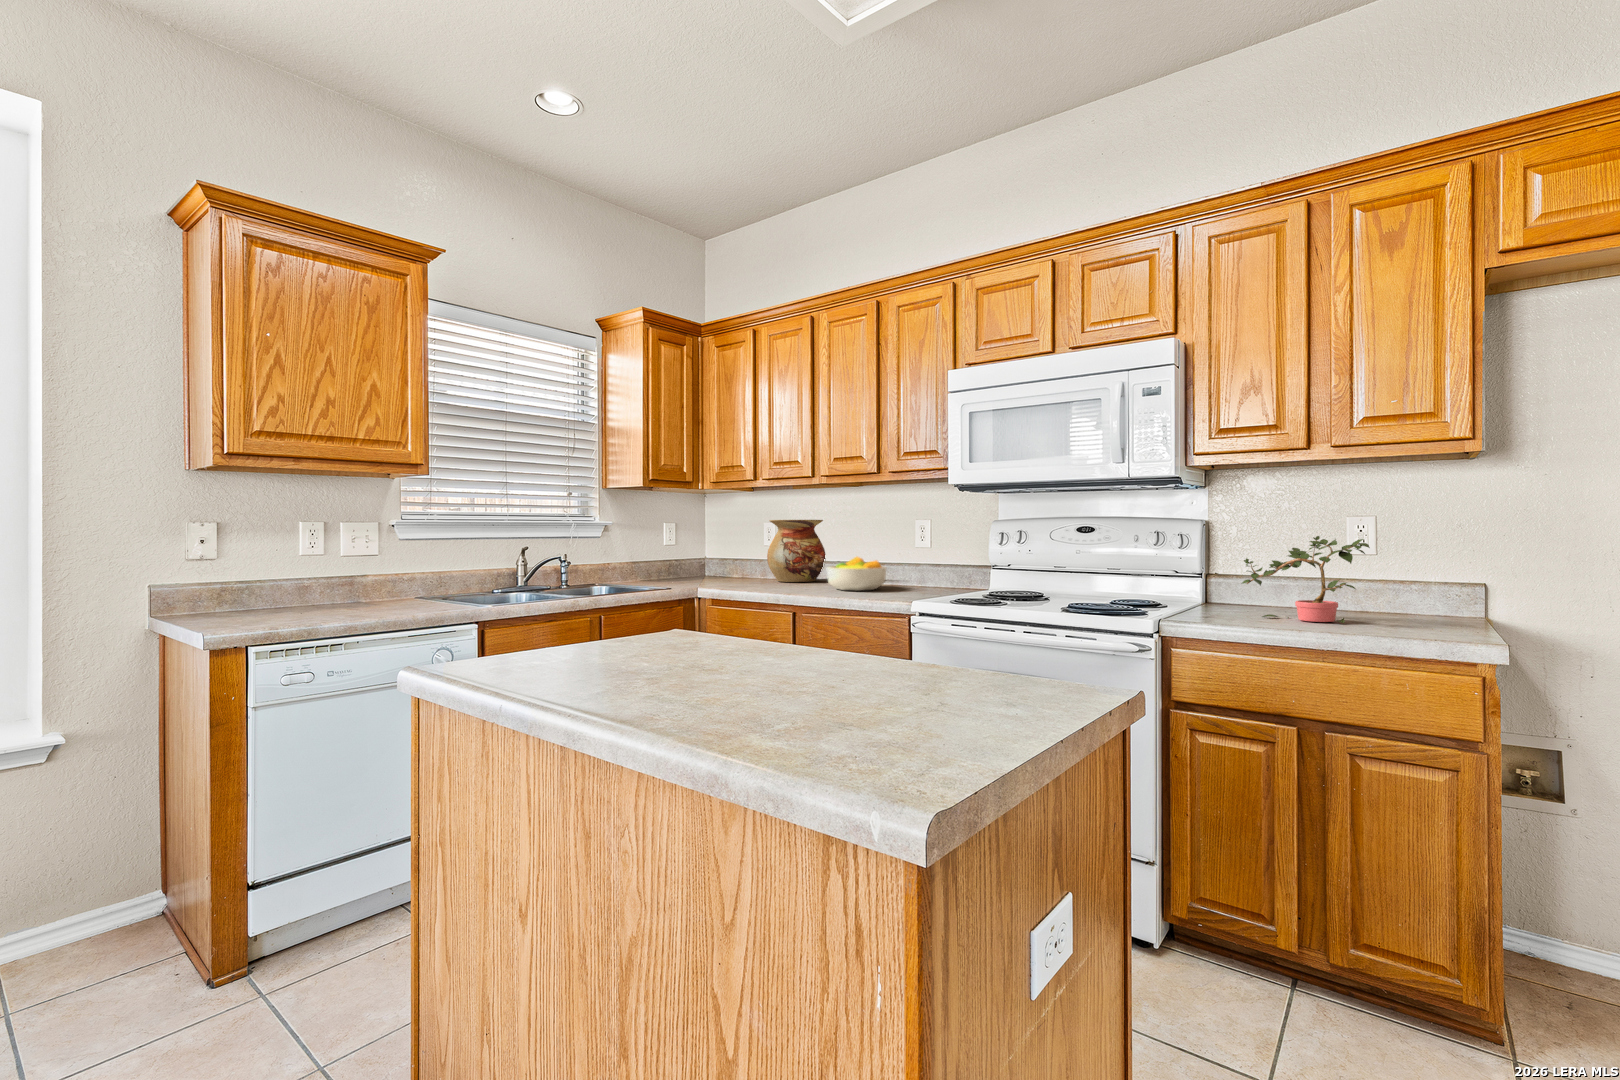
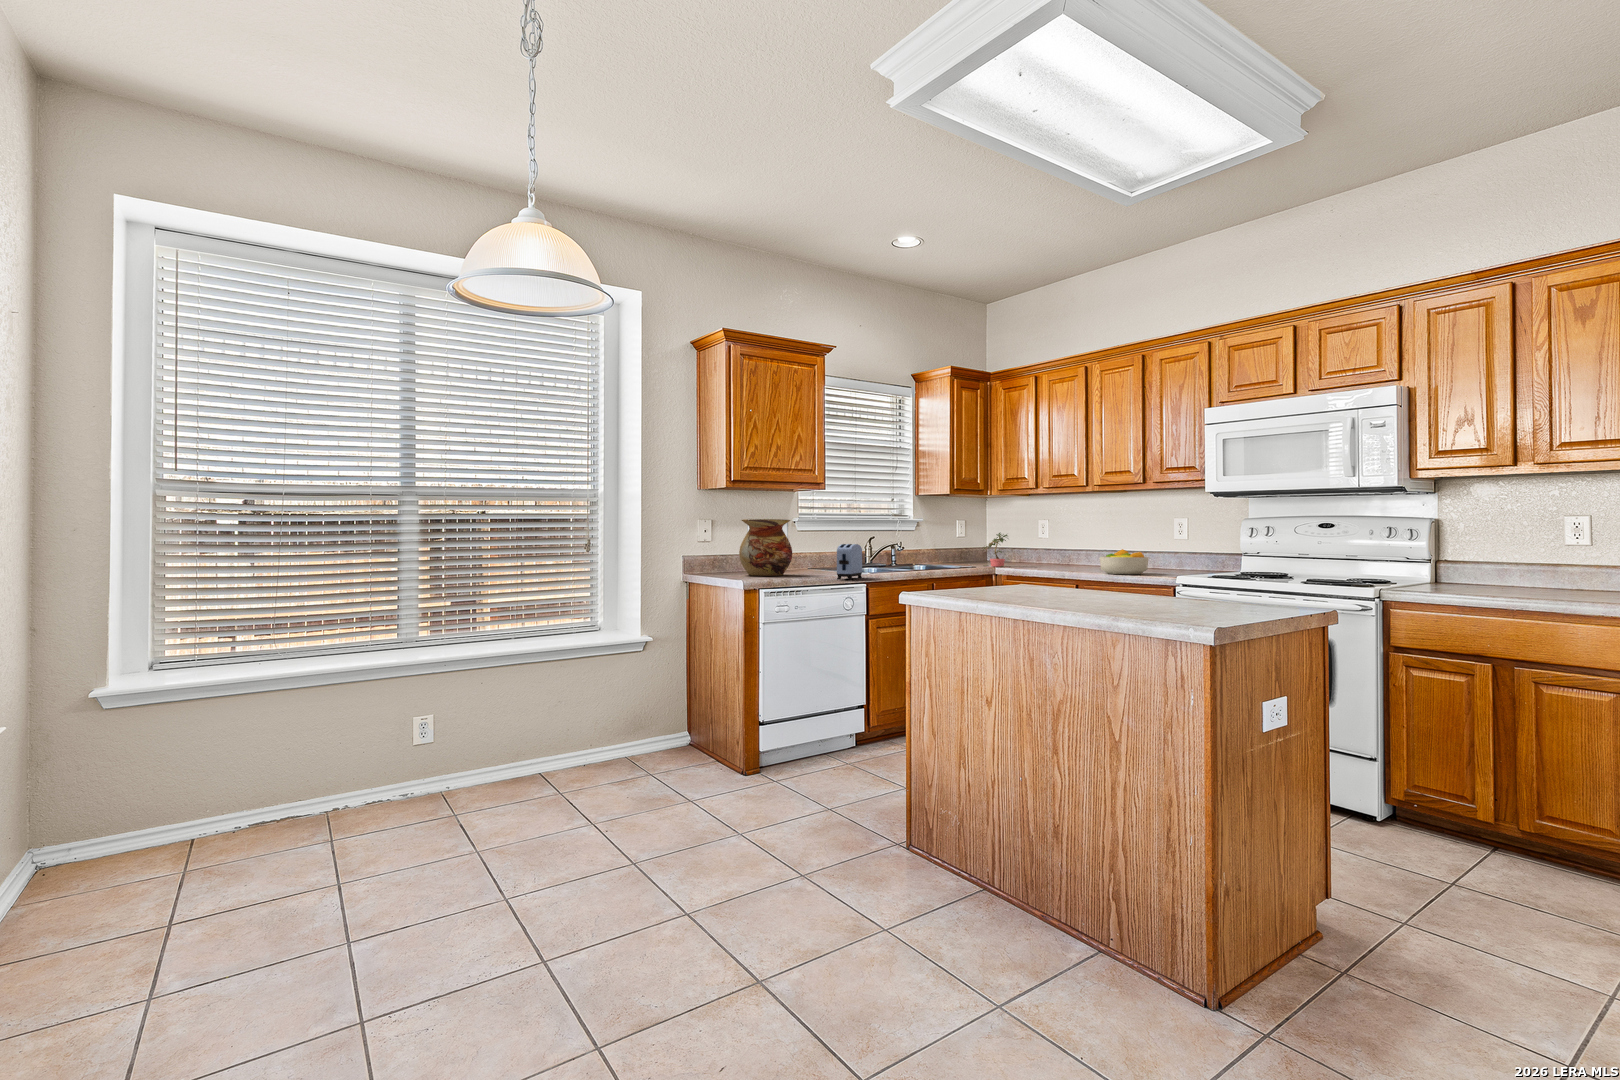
vase: present [767,520,826,582] -> present [739,519,792,576]
potted plant: present [1242,536,1370,623] -> present [984,533,1007,567]
toaster: none [408,559,467,615] -> present [837,544,862,580]

